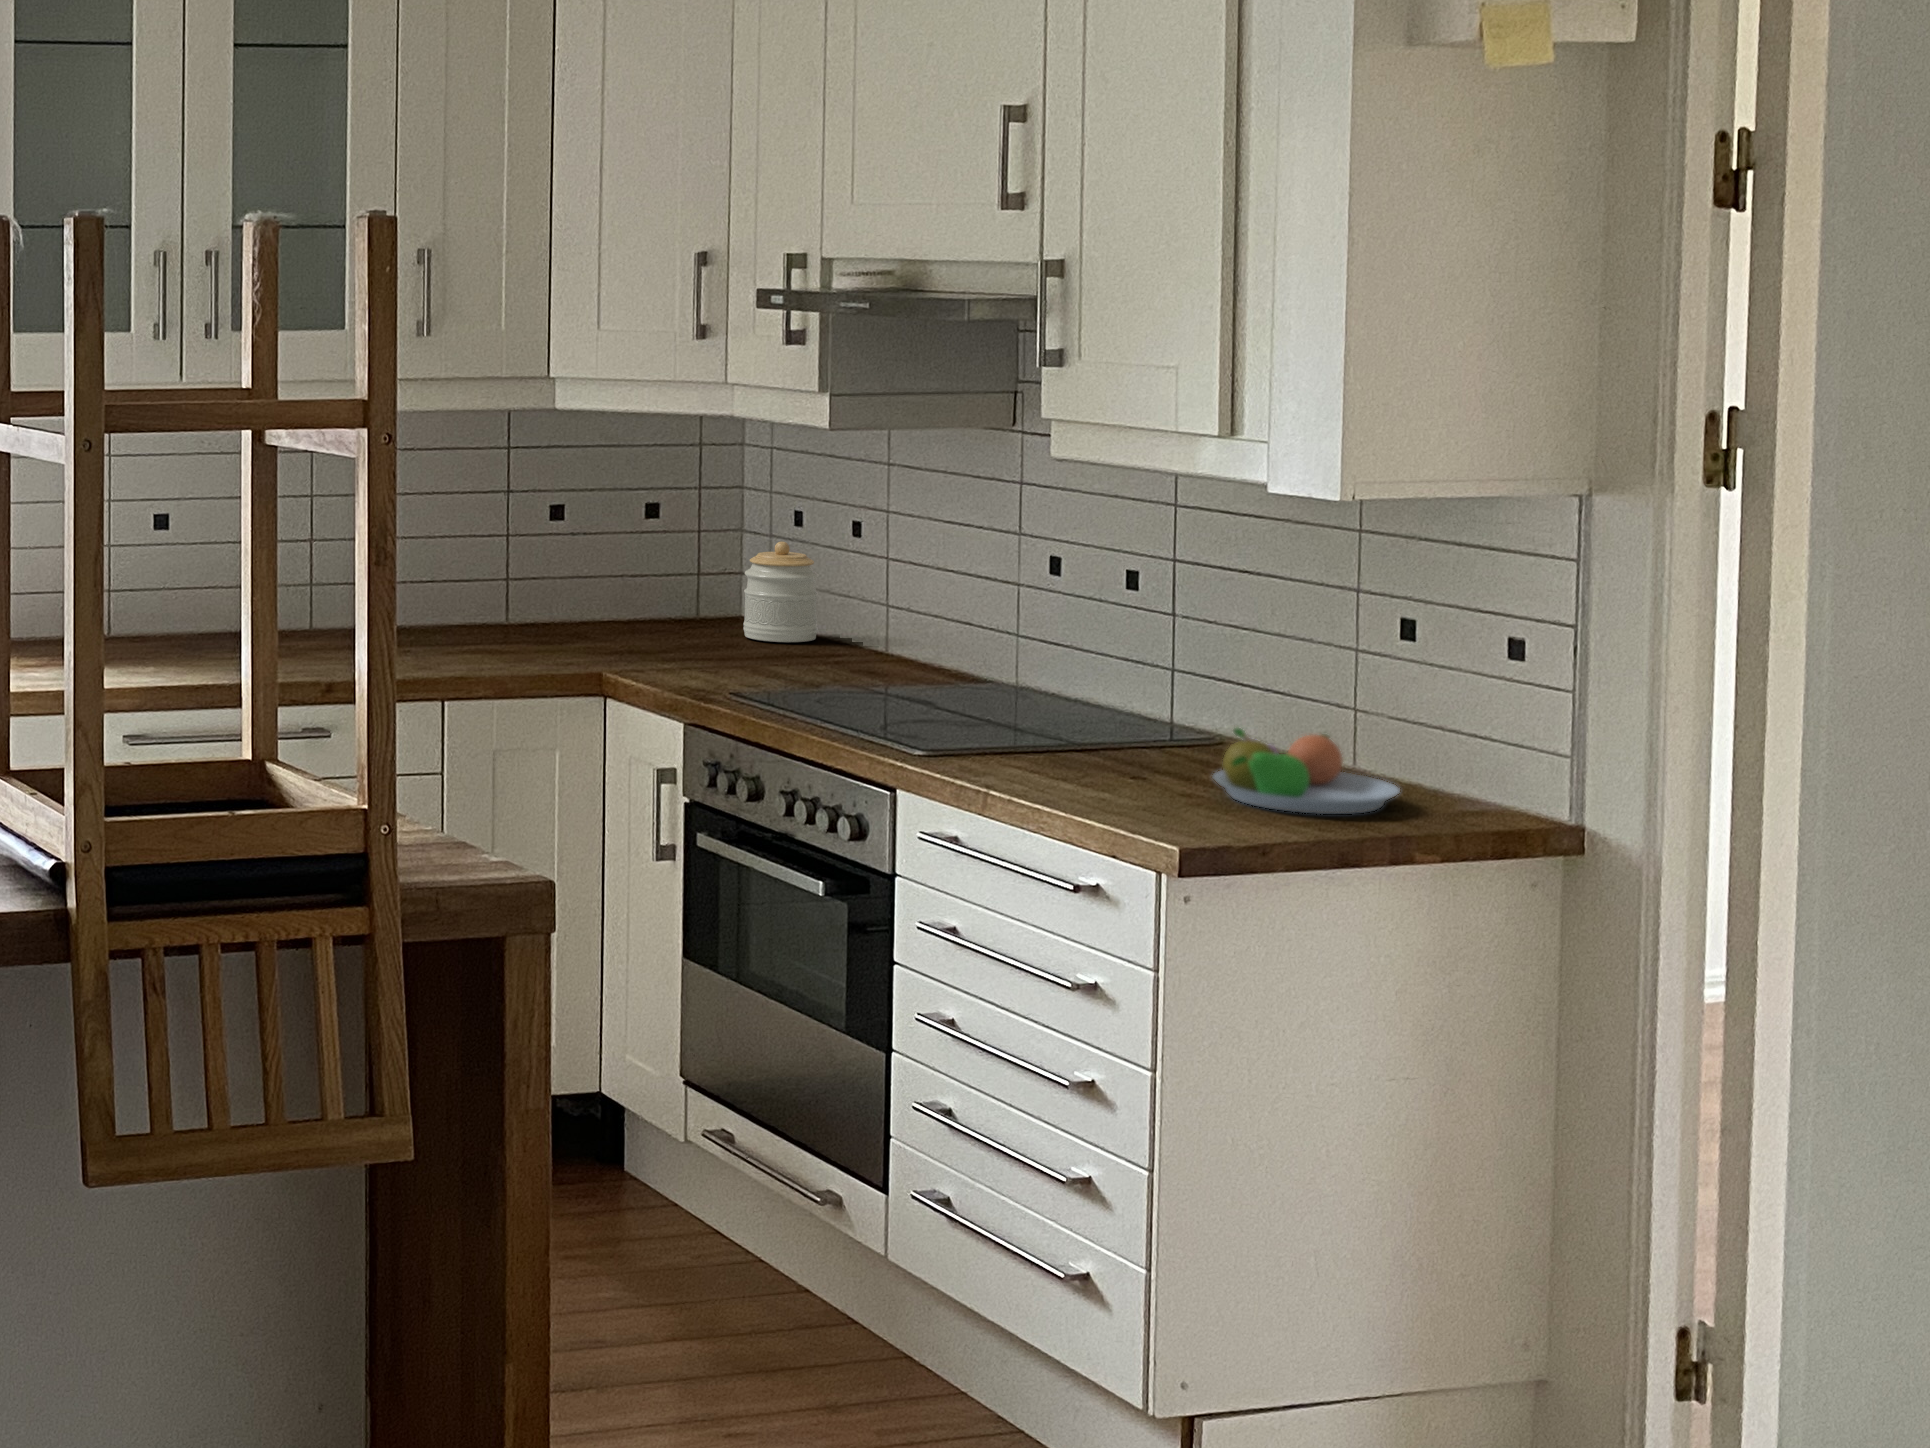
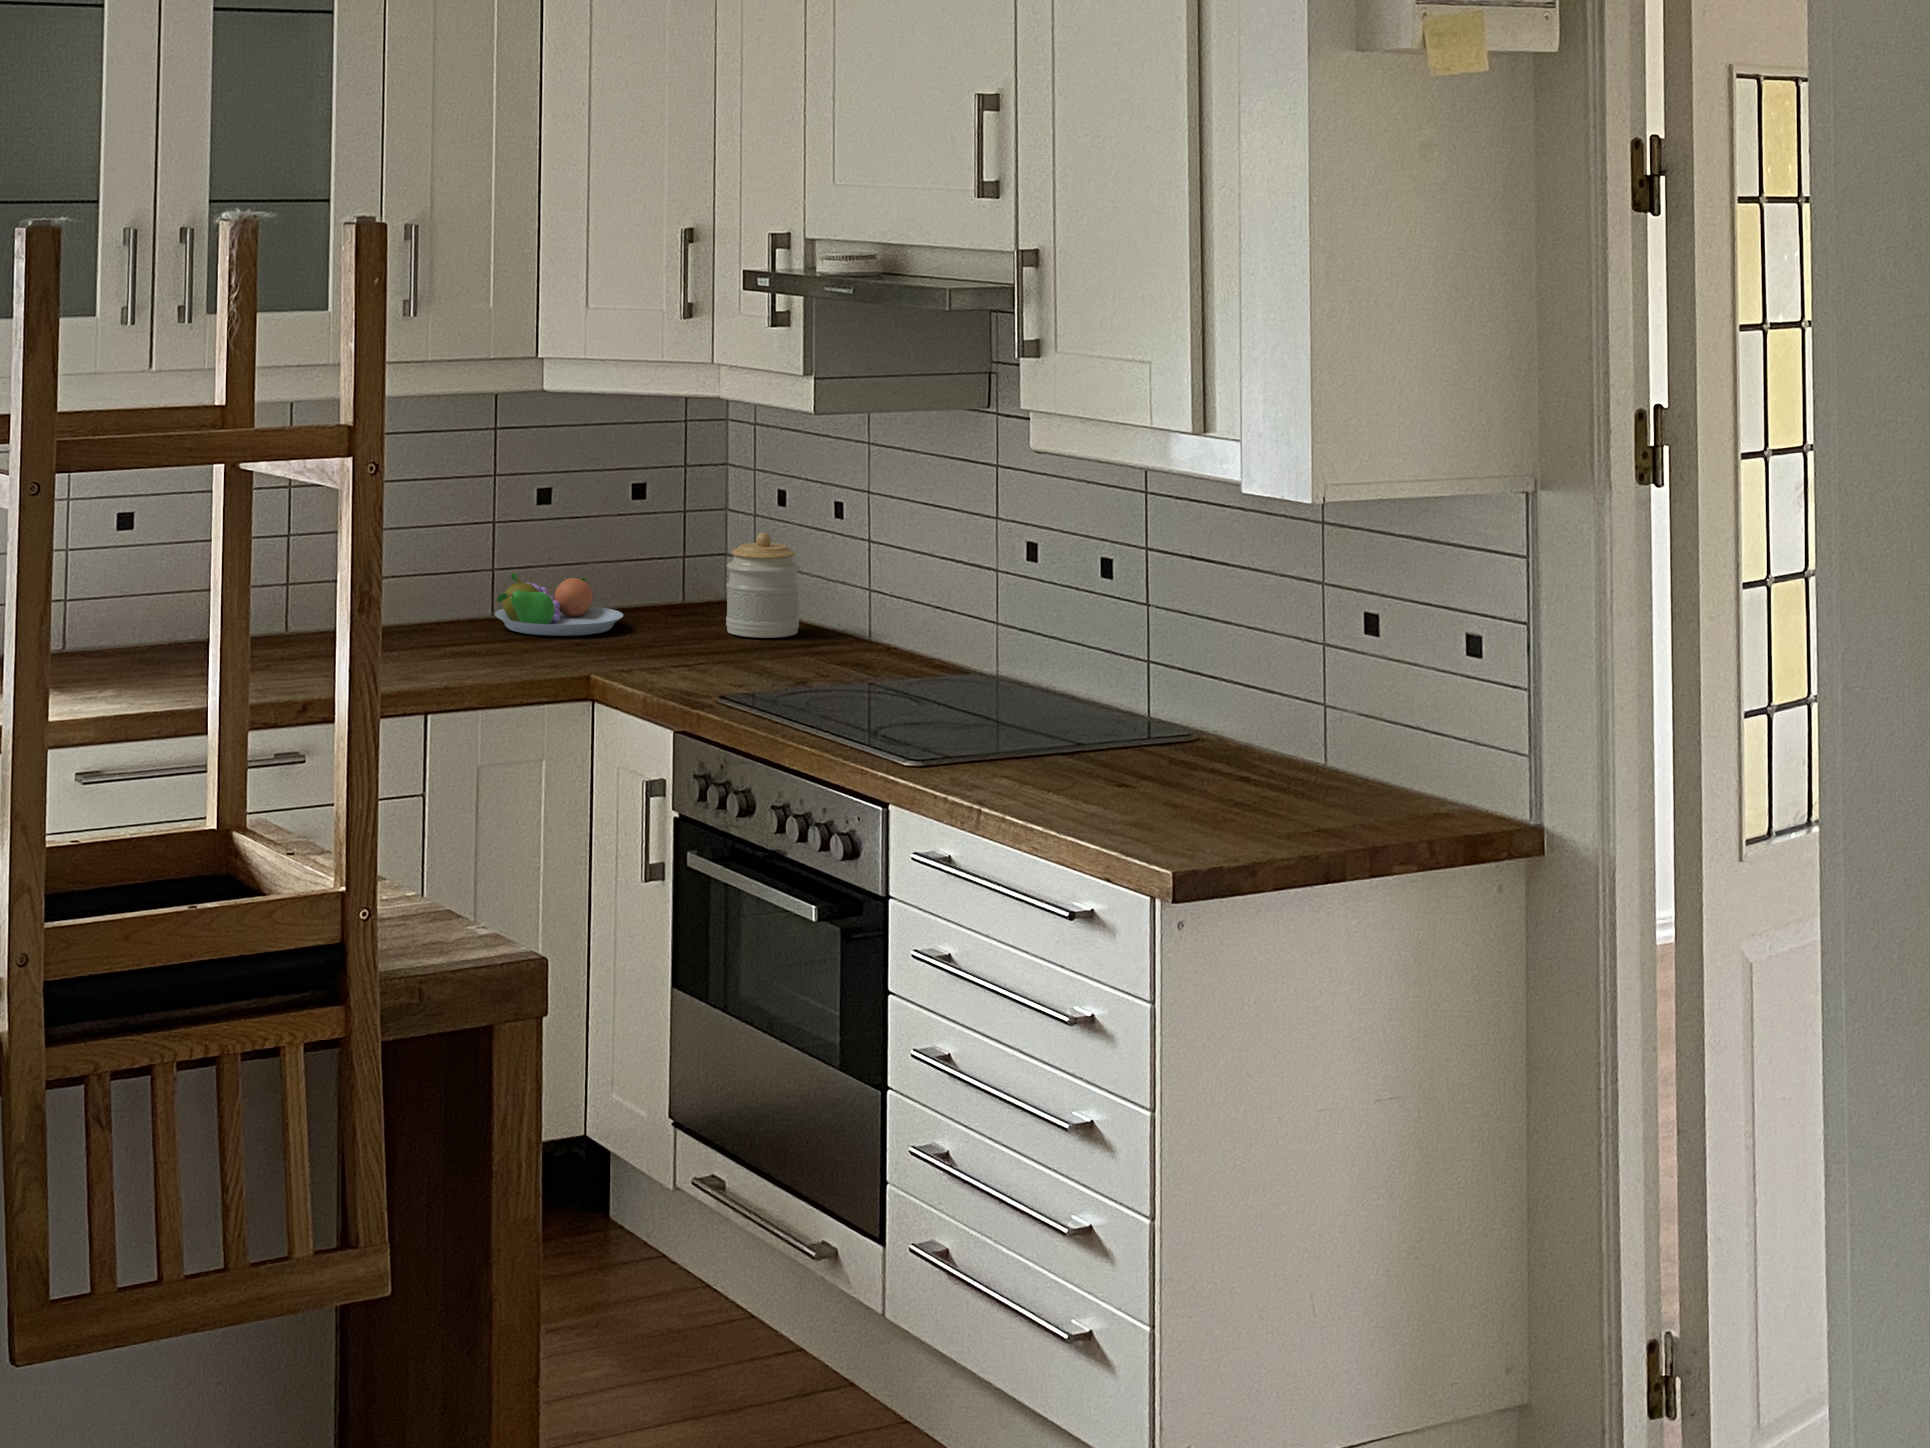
fruit bowl: present [1213,728,1399,814] -> present [495,574,623,636]

